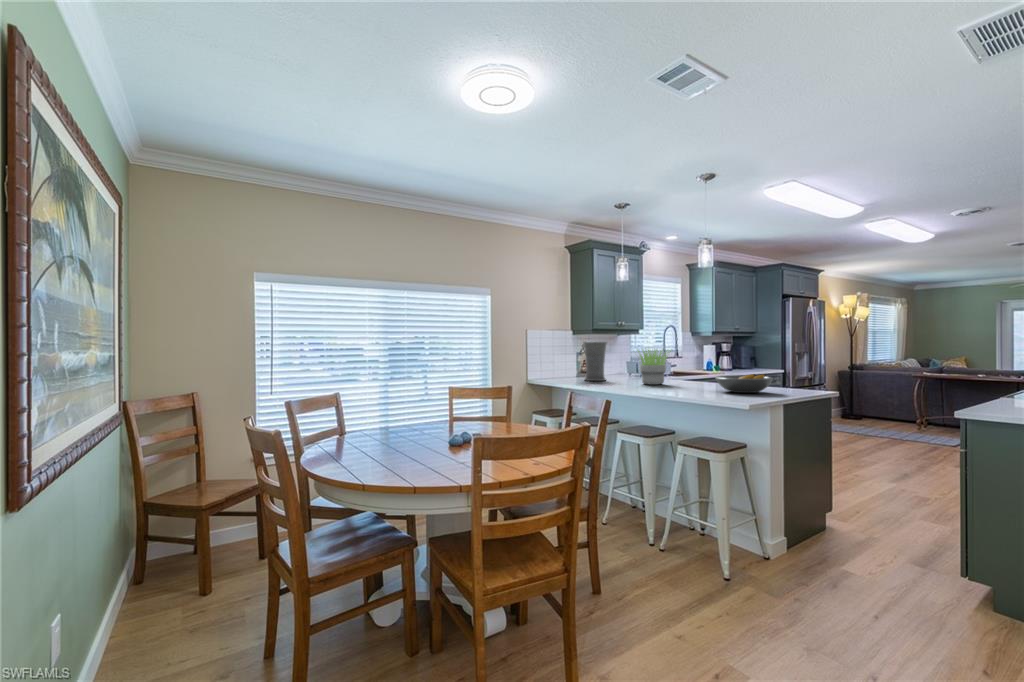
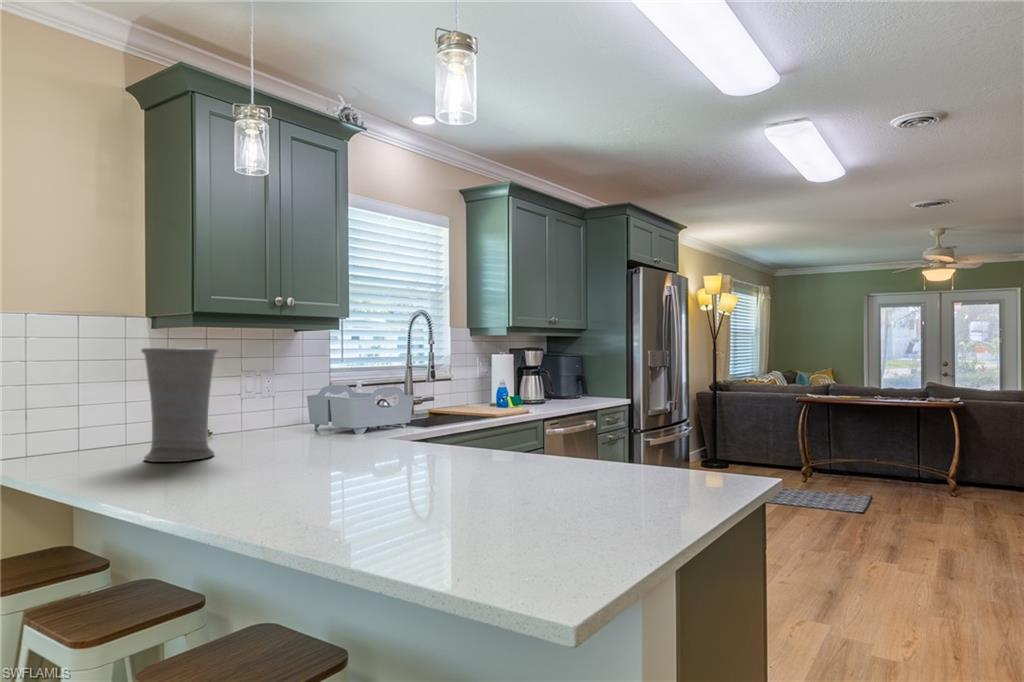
potted plant: present [638,350,671,385] -> none [249,364,381,477]
fruit bowl: present [715,374,773,393] -> none [469,455,639,524]

